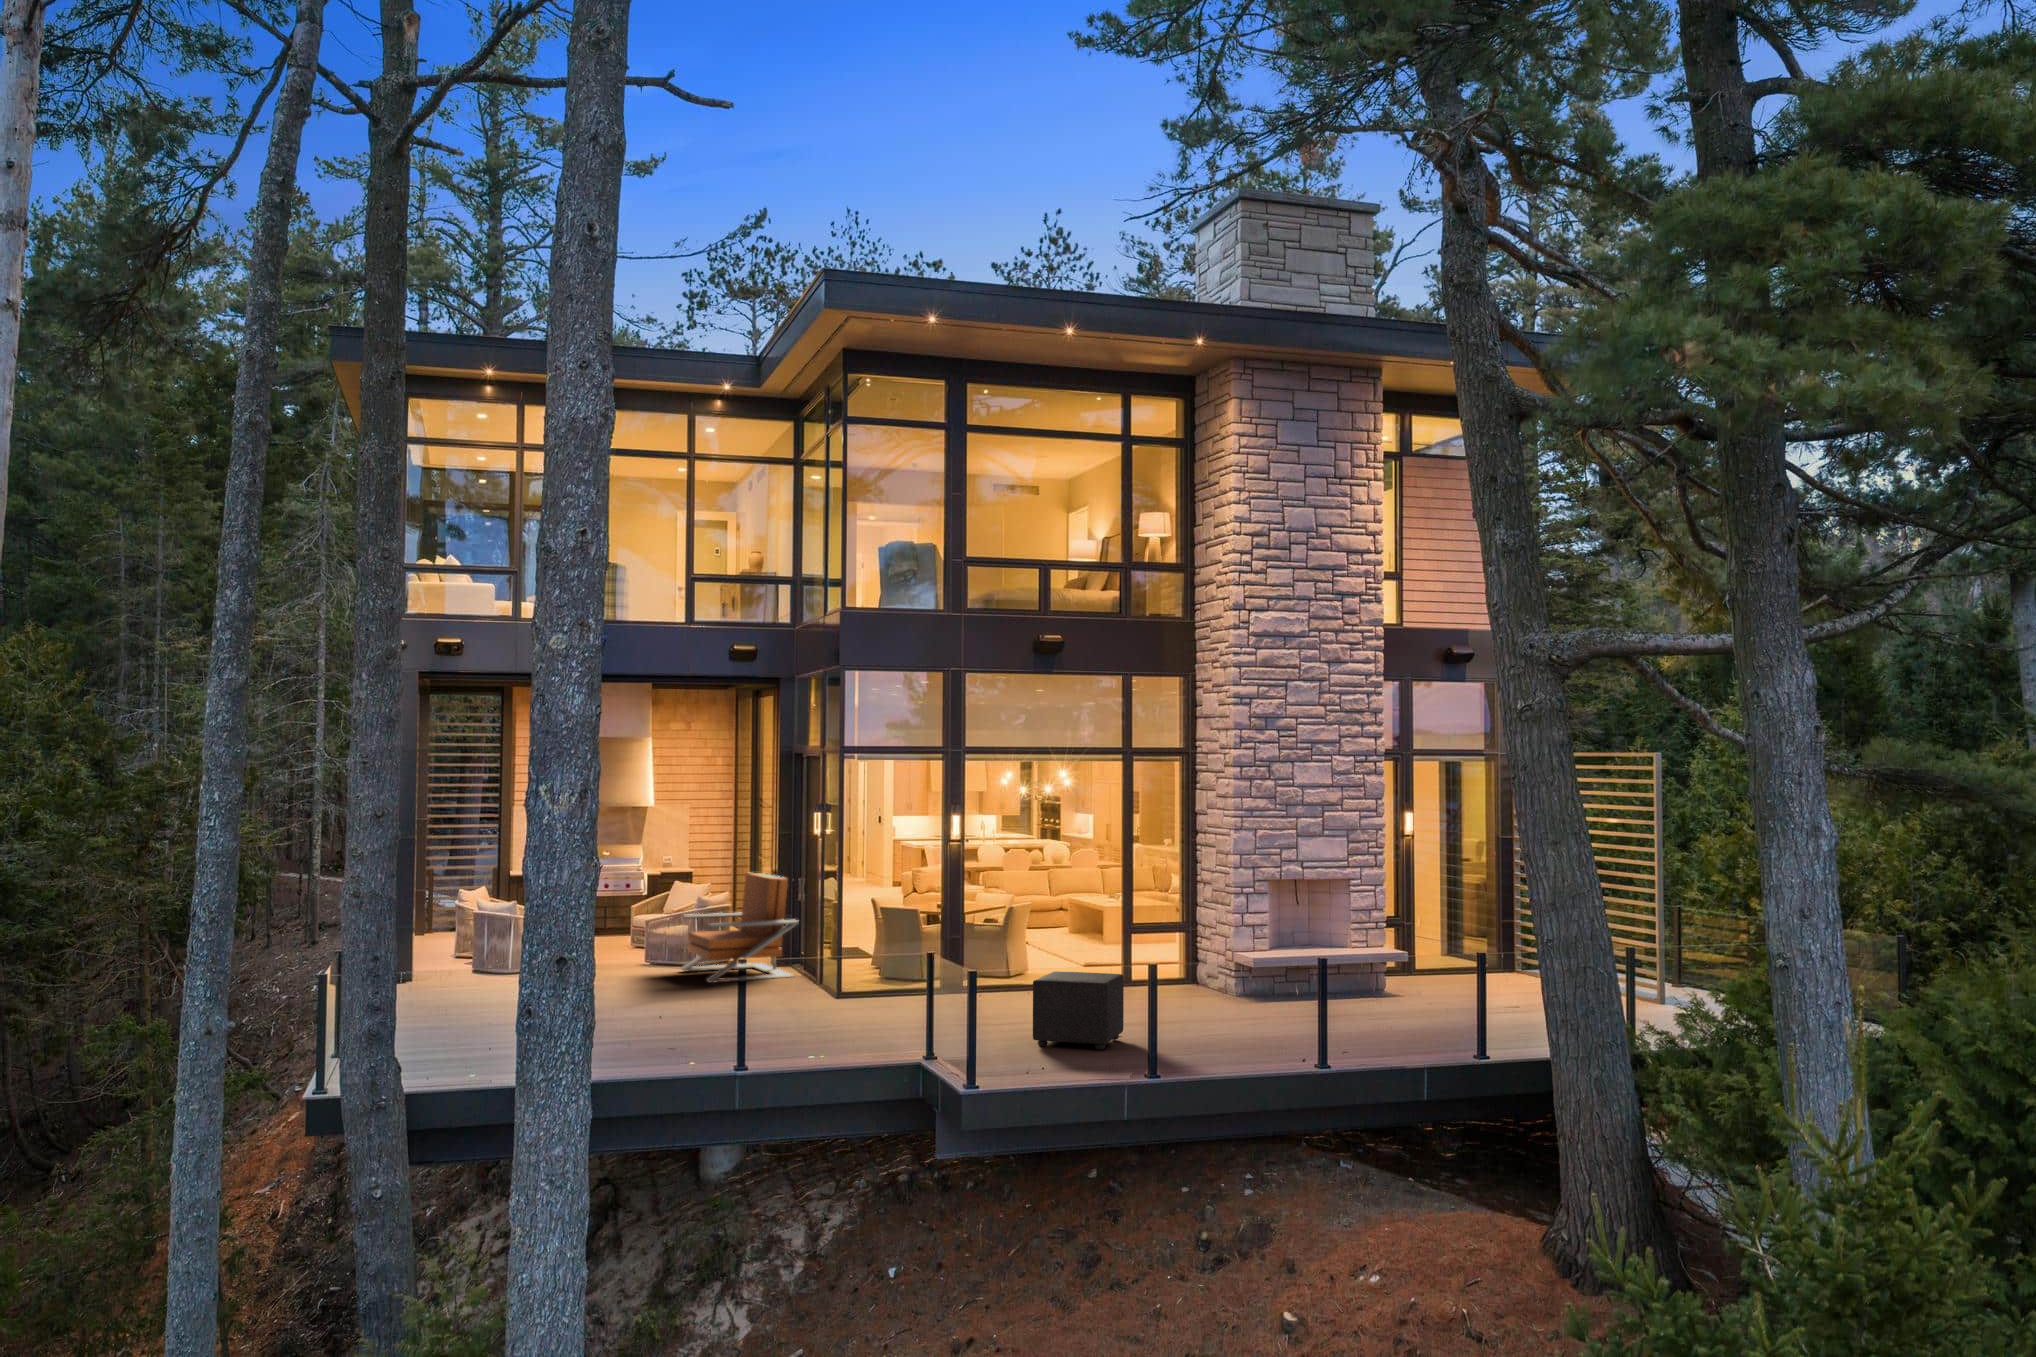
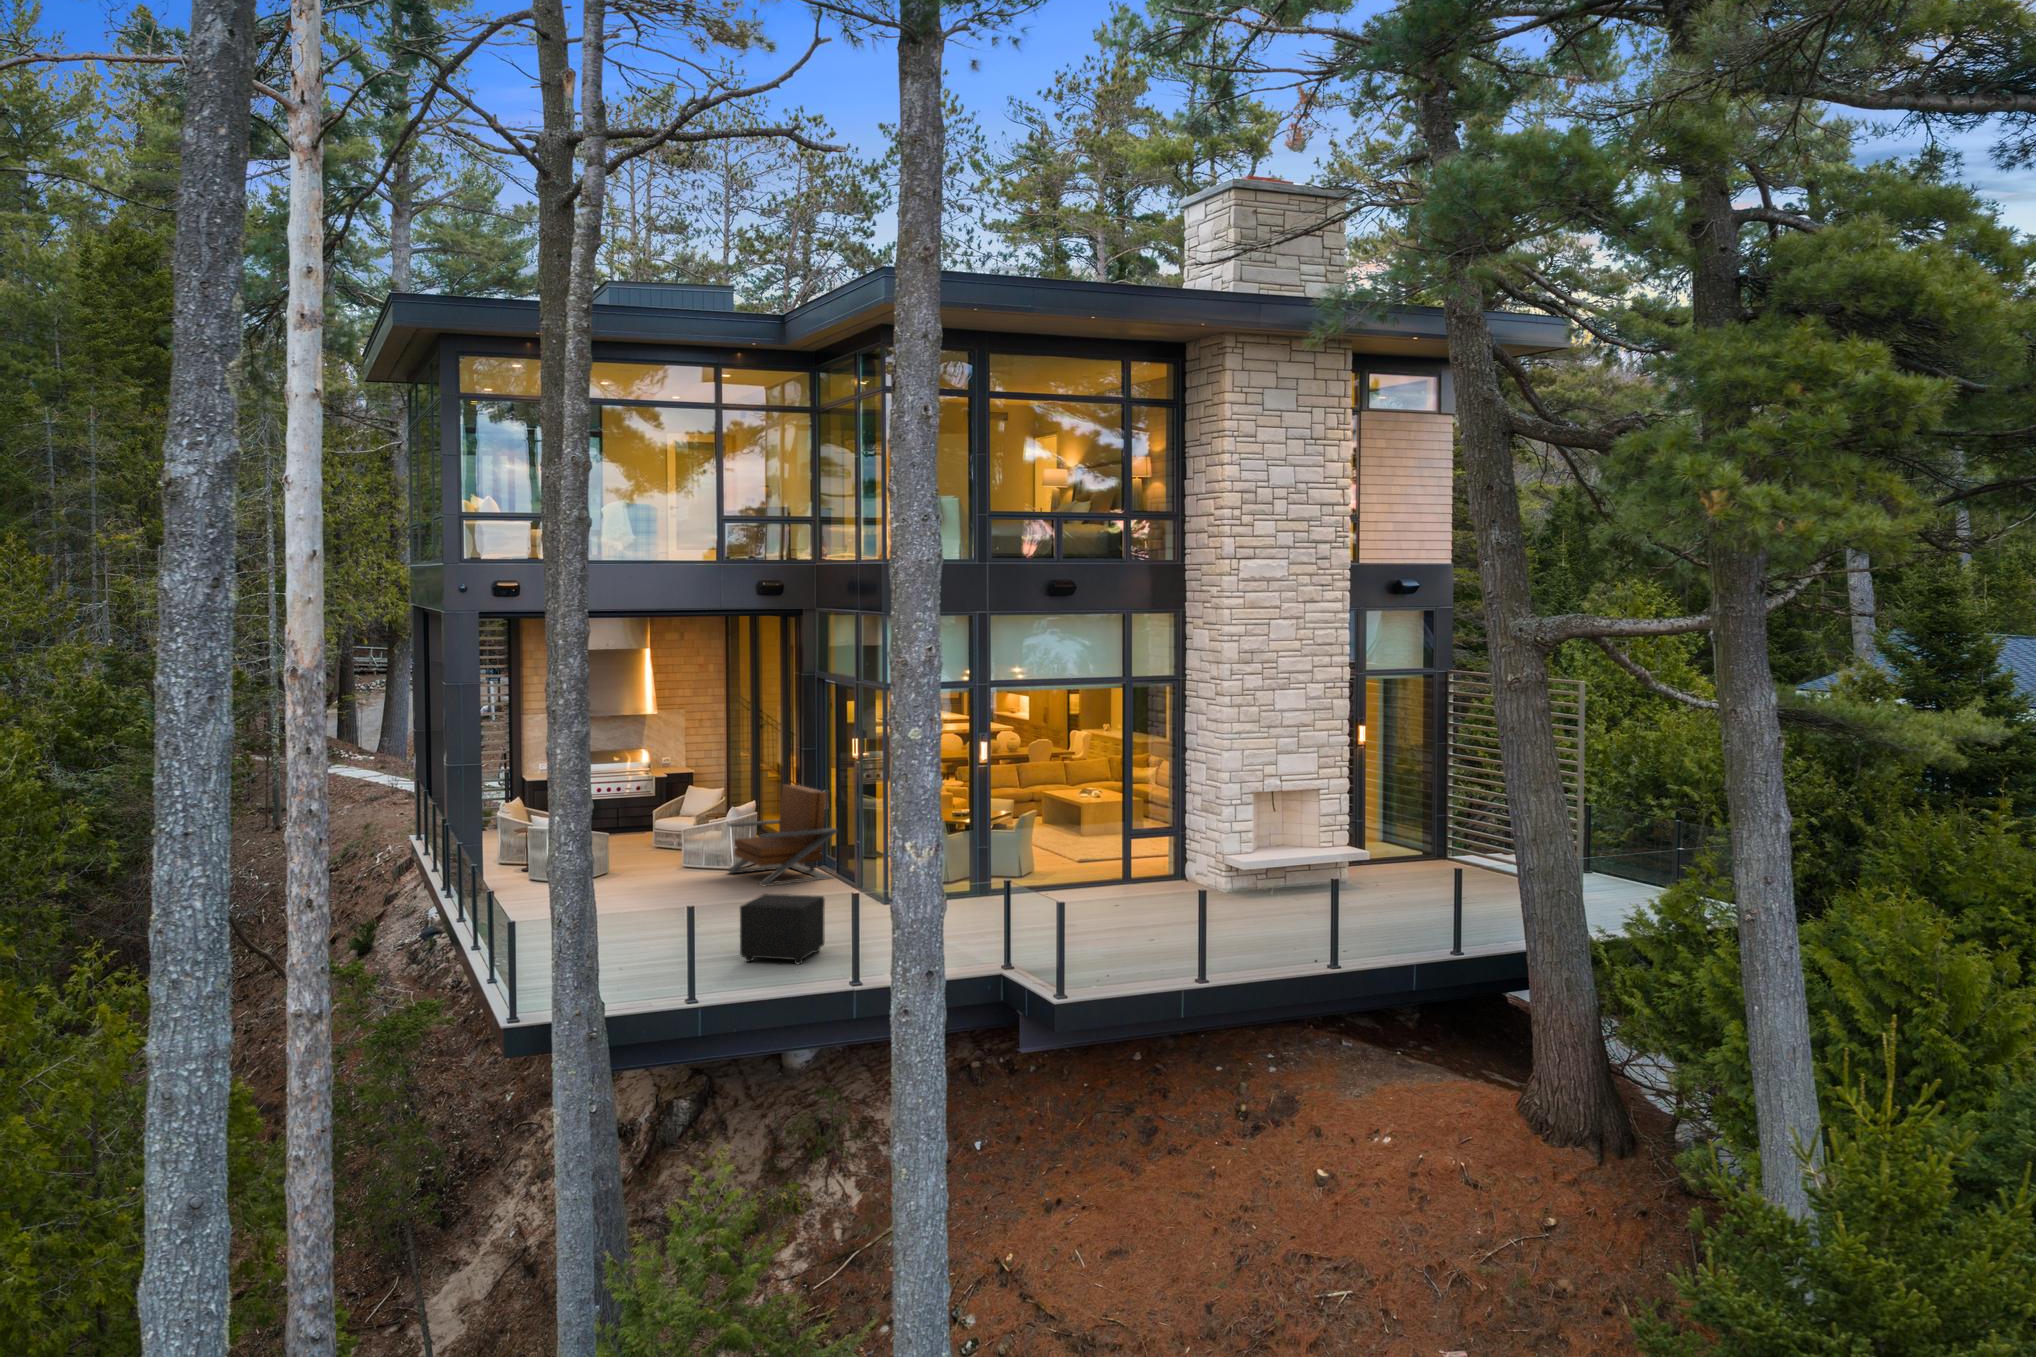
ottoman: present [1033,971,1124,1050] -> present [740,894,825,964]

